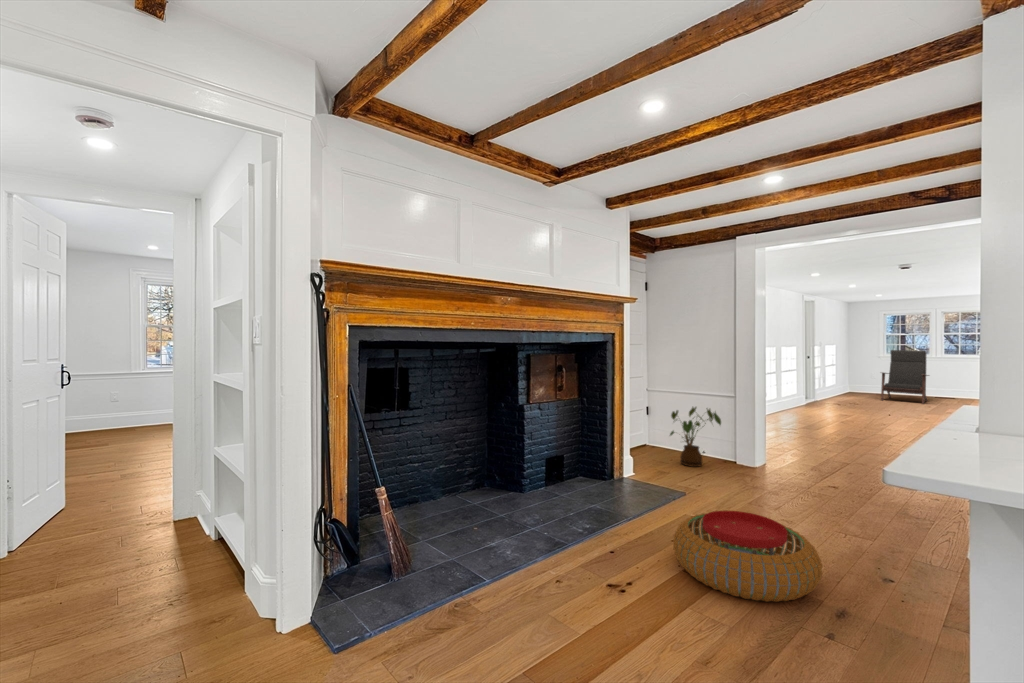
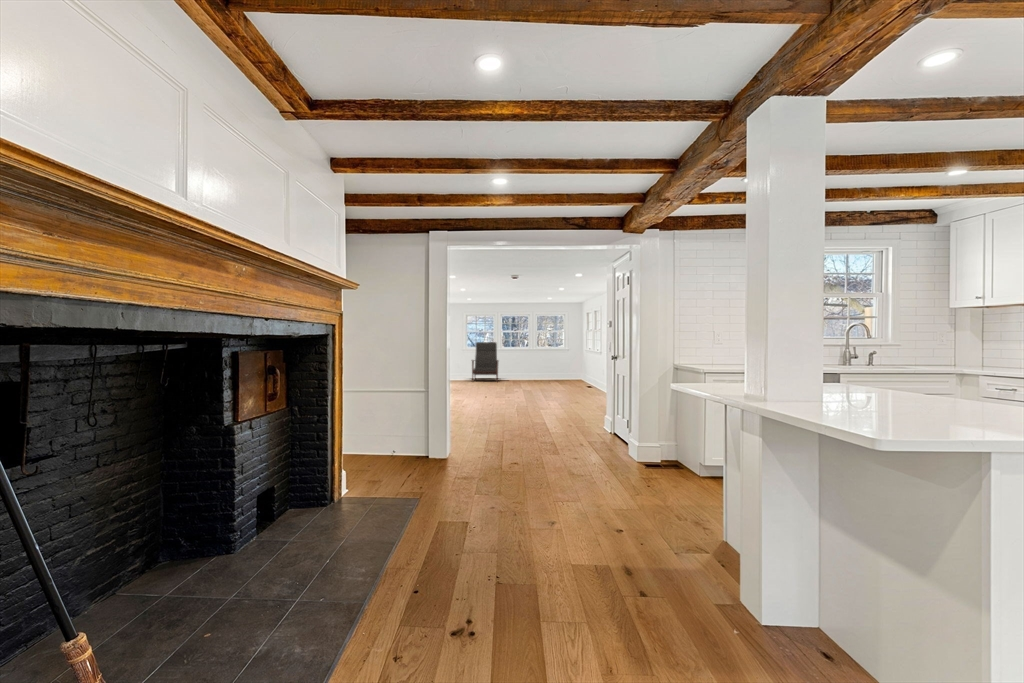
house plant: present [670,407,721,467] -> none [371,402,423,465]
pouf: present [673,511,822,602] -> none [470,496,600,582]

